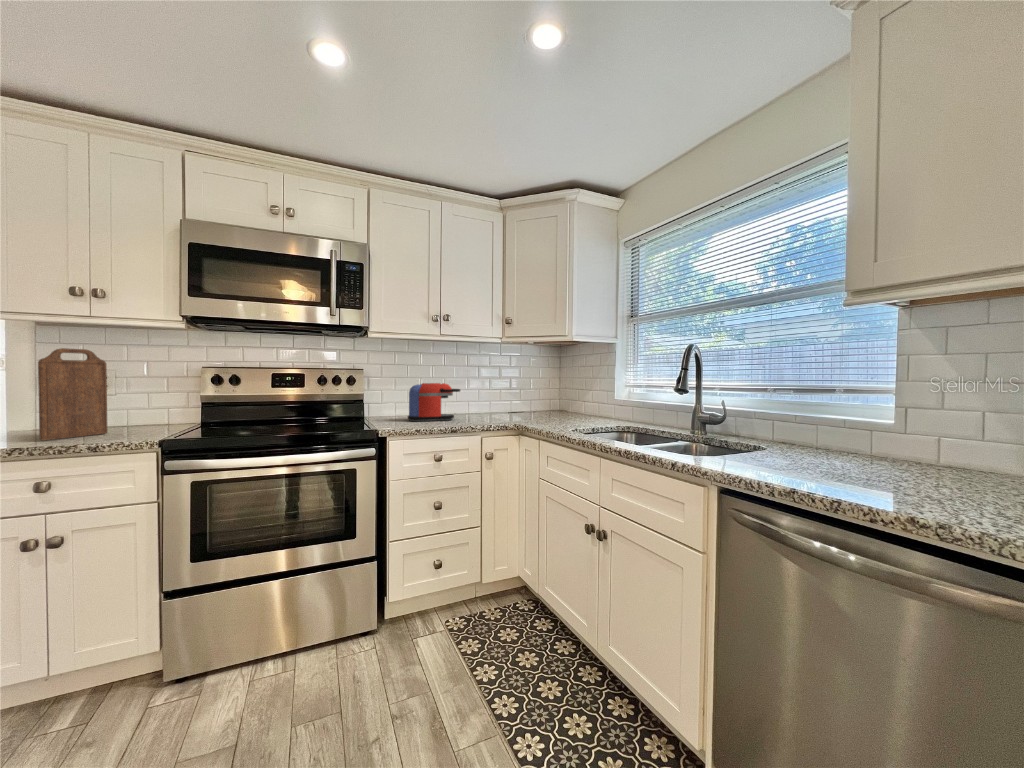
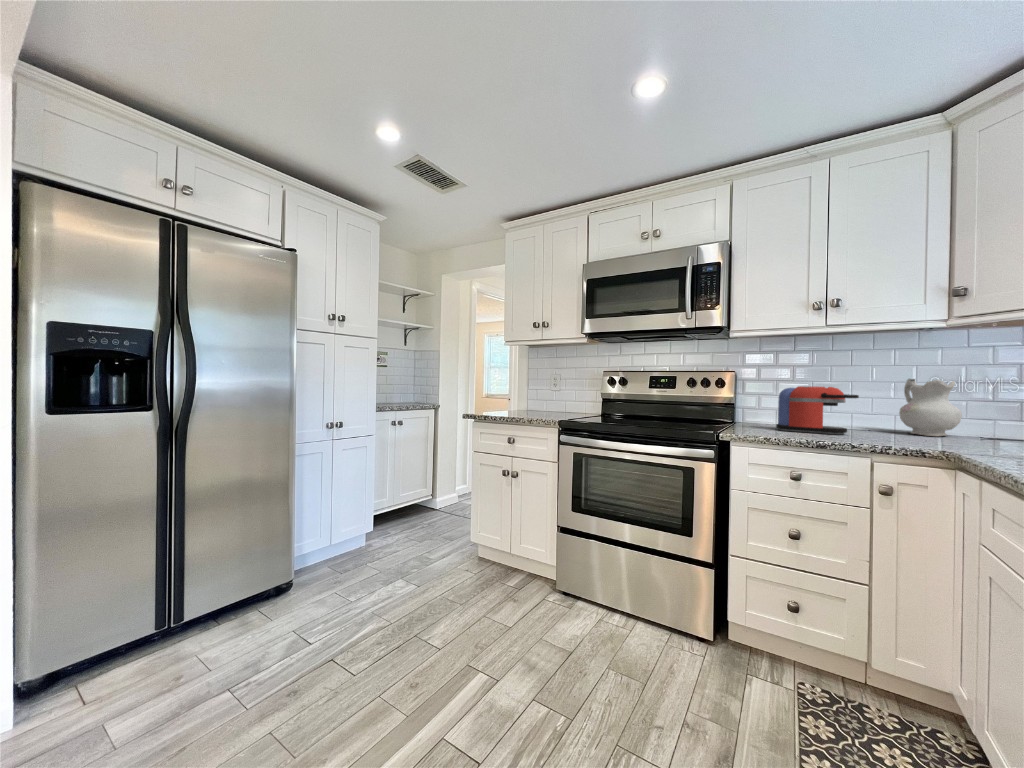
cutting board: present [38,348,108,440] -> none [516,360,548,415]
ceramic pitcher: none [473,376,503,415] -> present [899,379,962,436]

